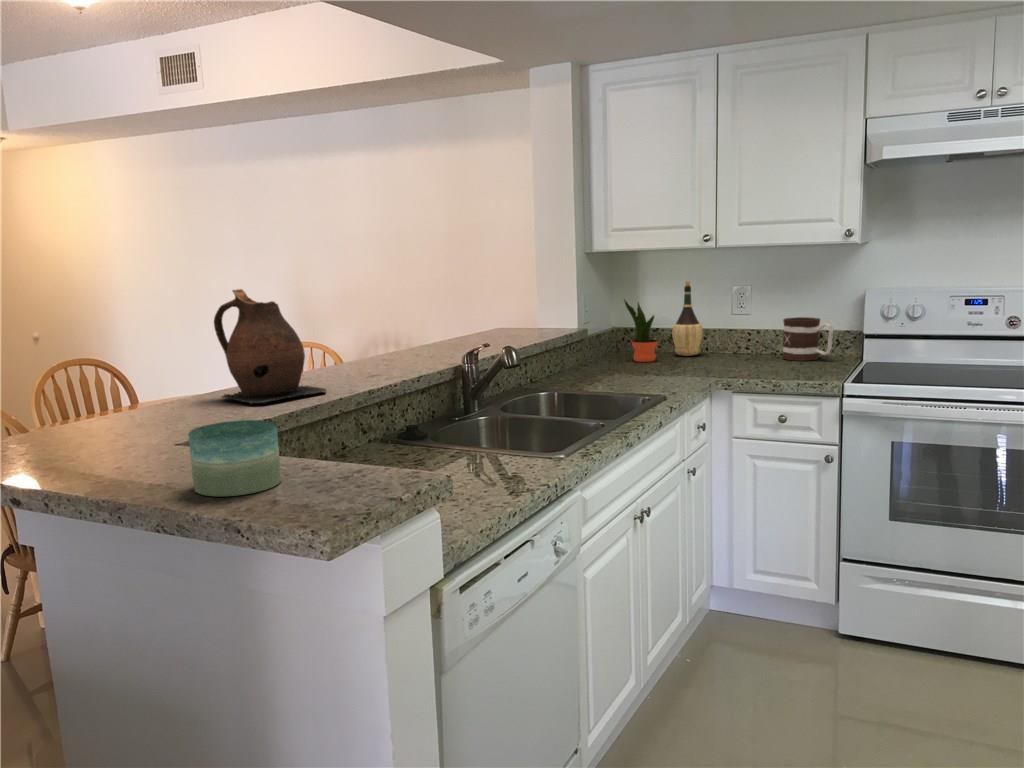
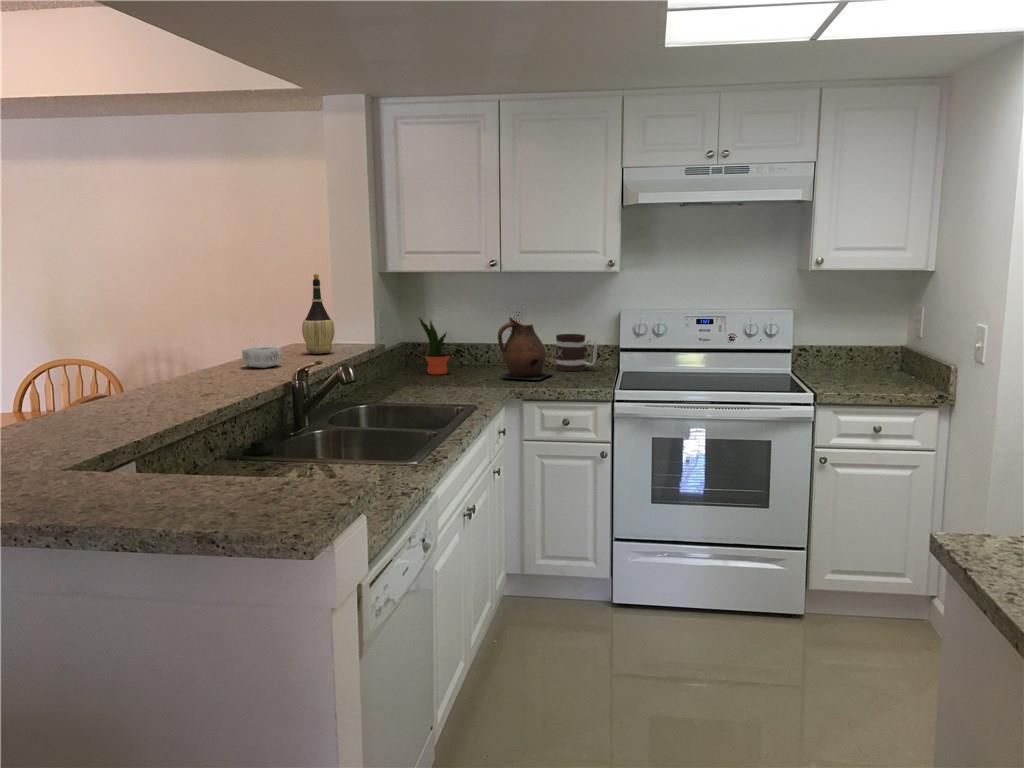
wine bottle: present [672,281,703,356] -> present [302,274,335,354]
ceramic pitcher: present [214,289,326,405] -> present [498,317,553,381]
decorative bowl: none [427,329,466,351] -> present [242,346,282,368]
candle: present [188,420,281,496] -> none [134,440,223,514]

